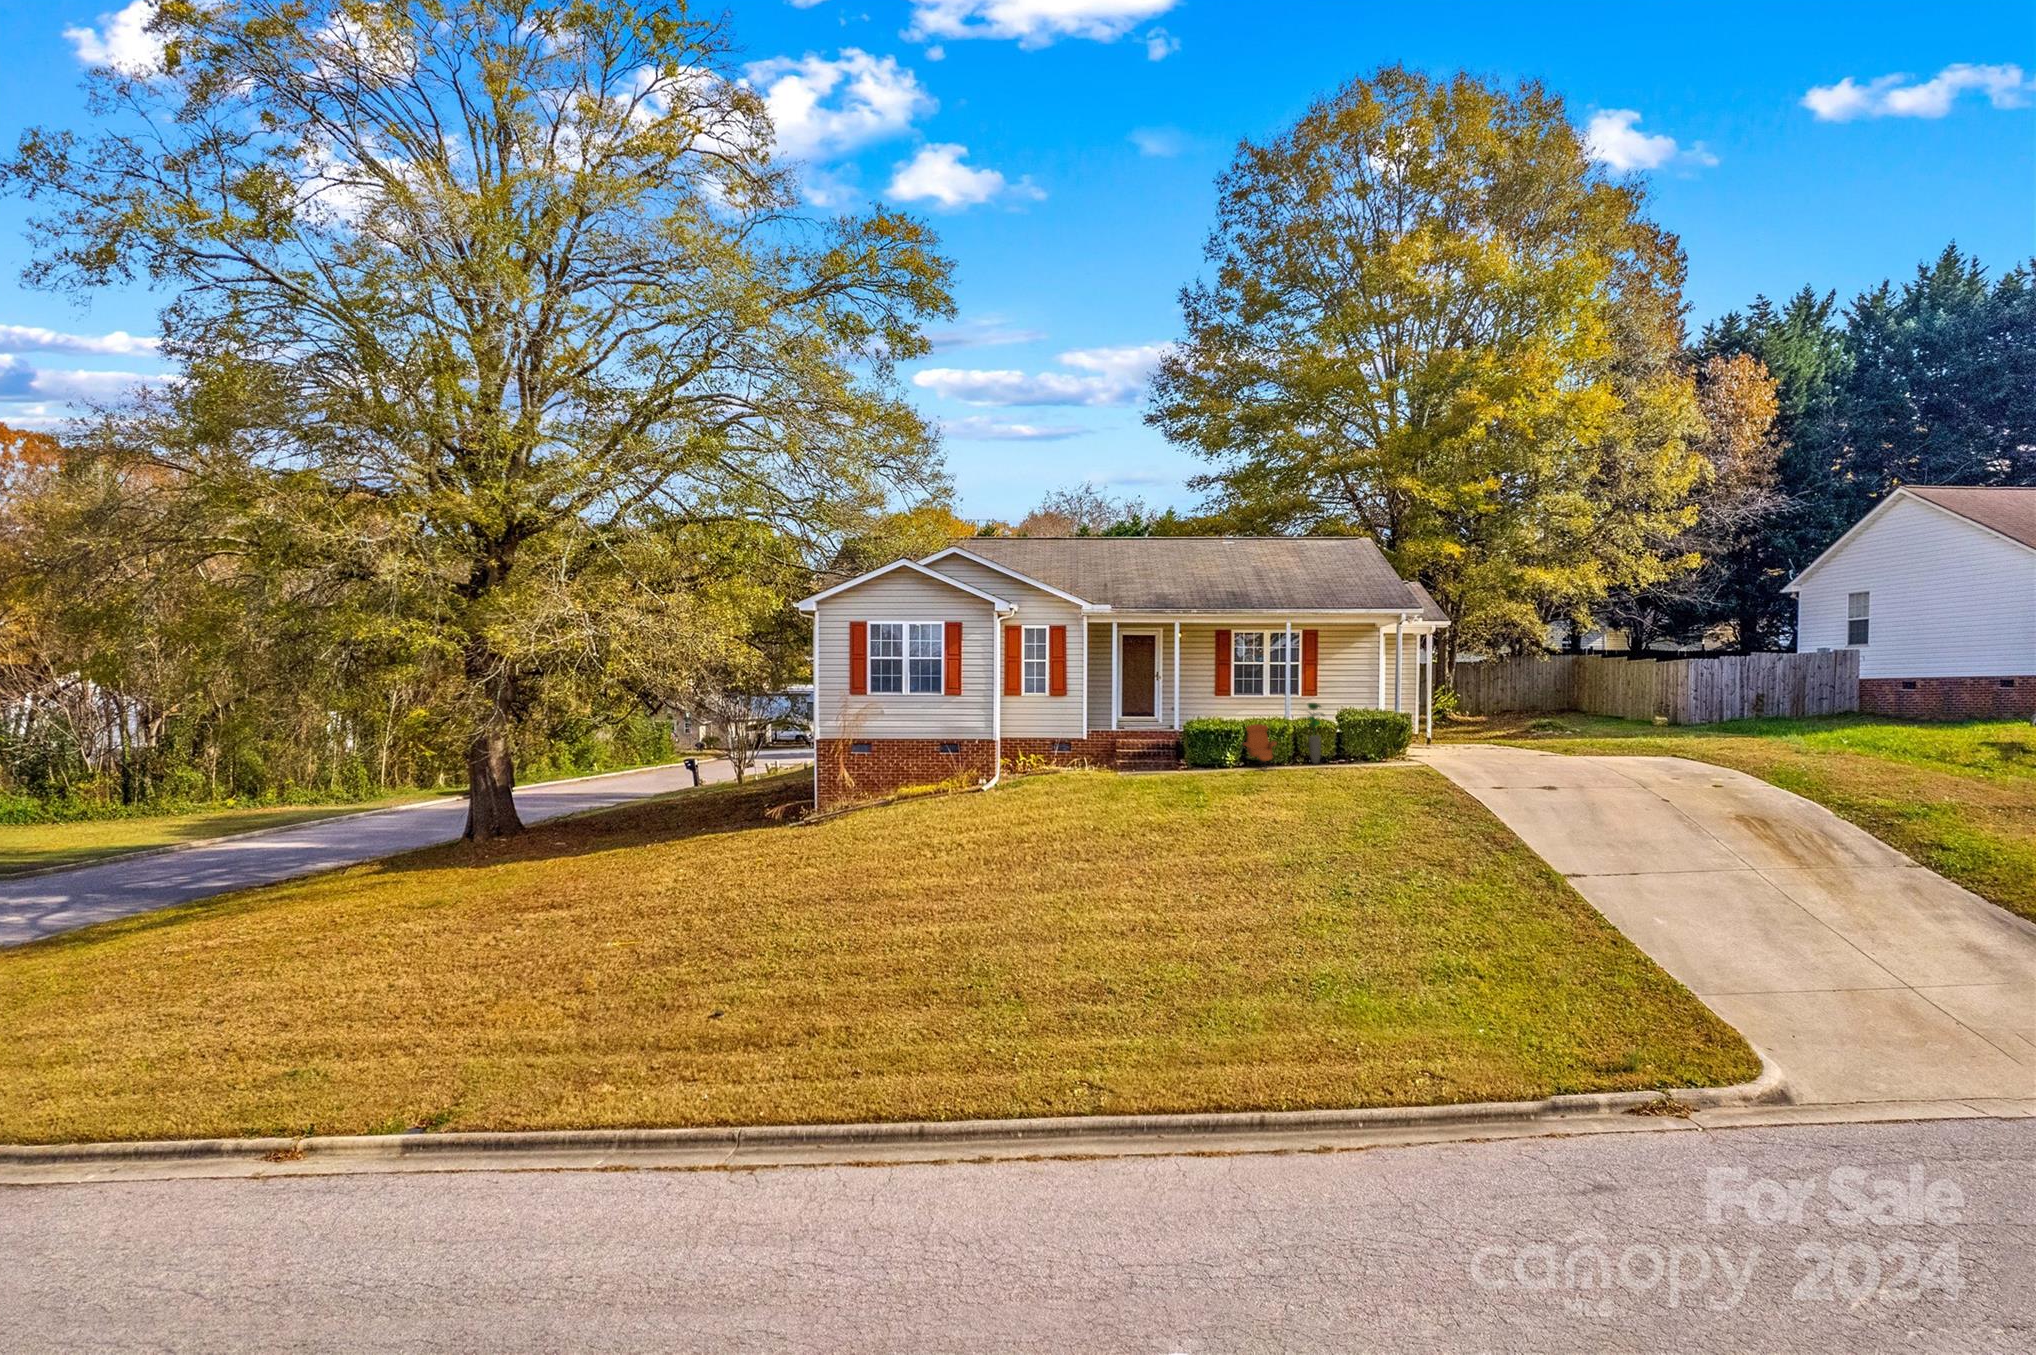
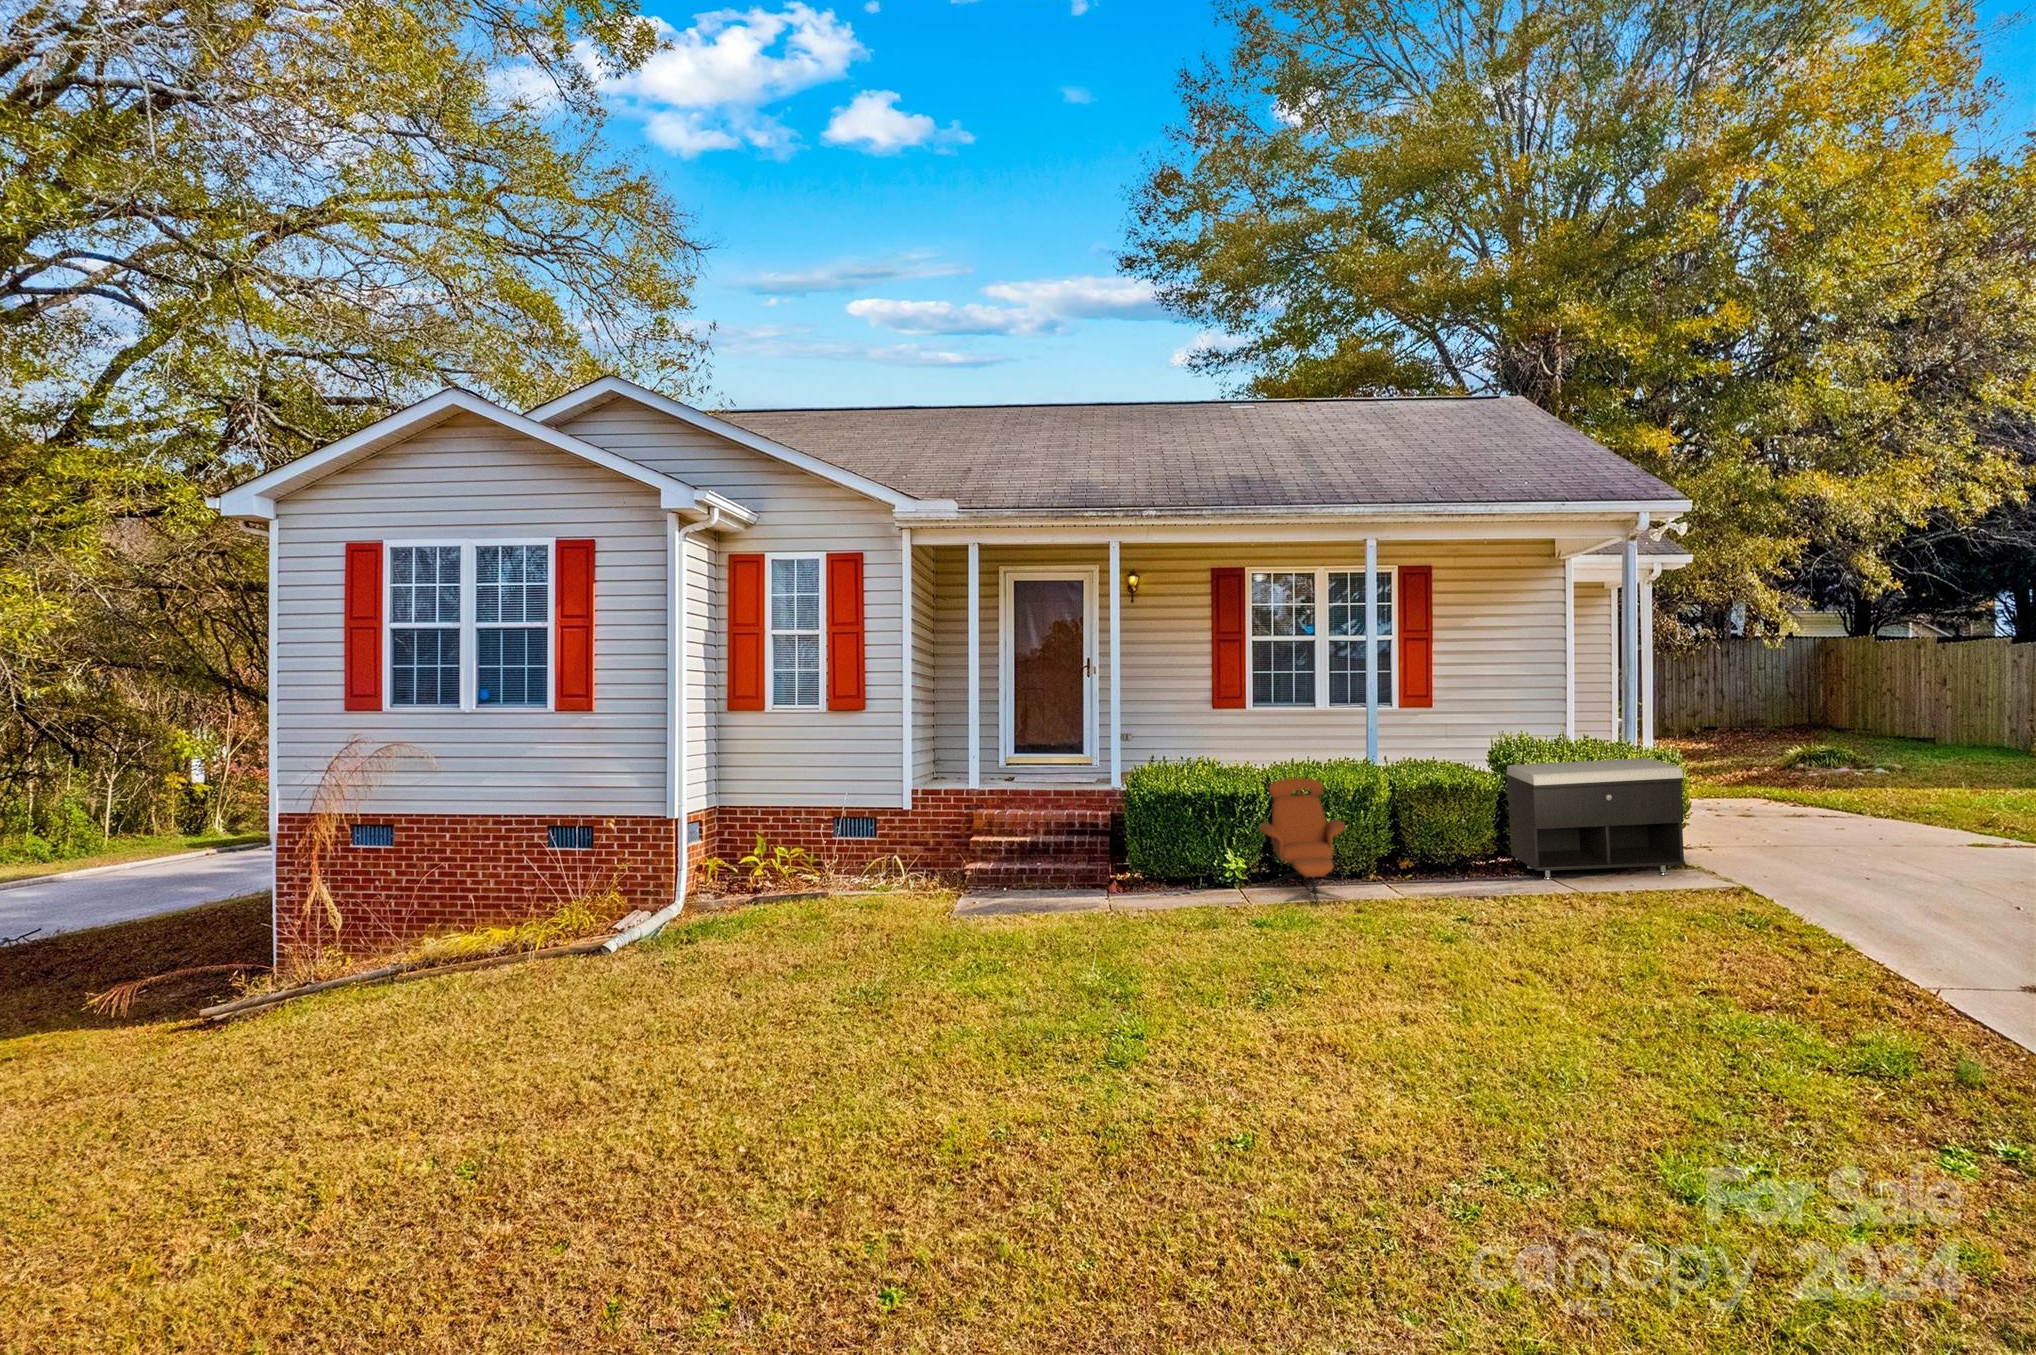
potted plant: present [1308,703,1324,764] -> none [1400,726,1470,879]
storage bench: none [1342,716,1406,763] -> present [1507,758,1686,880]

